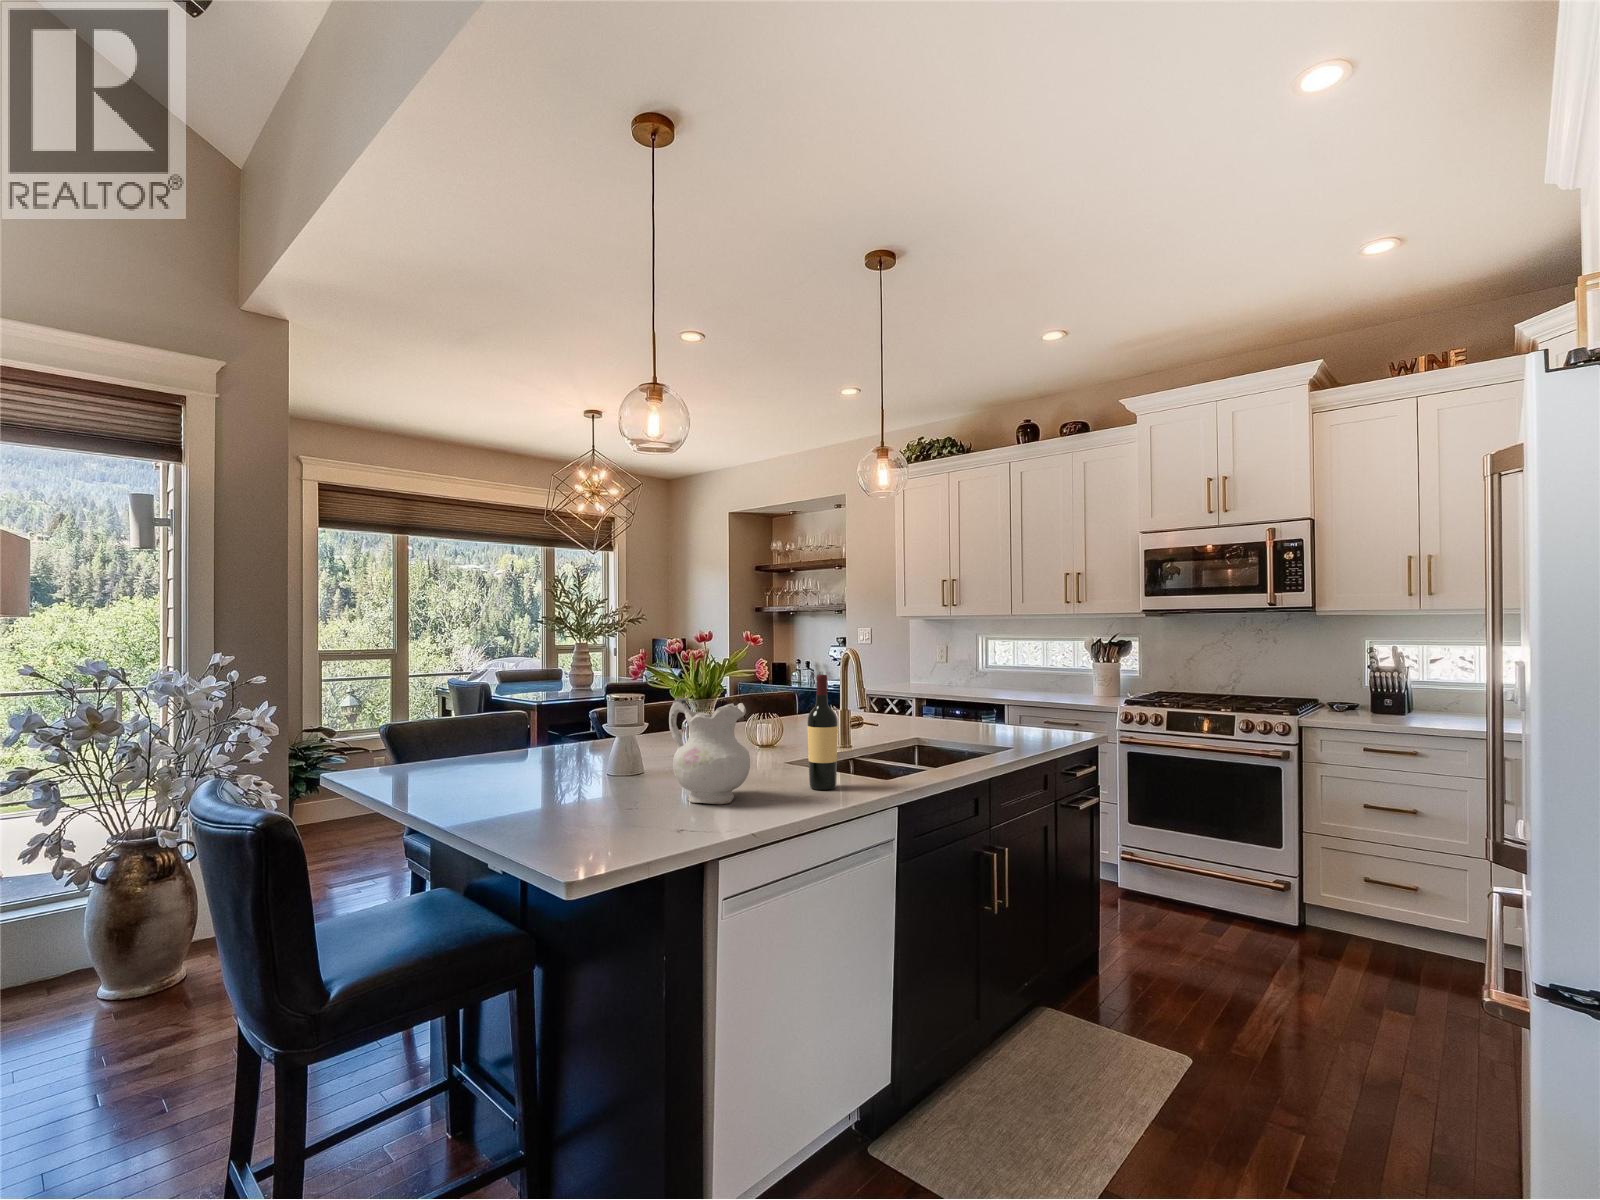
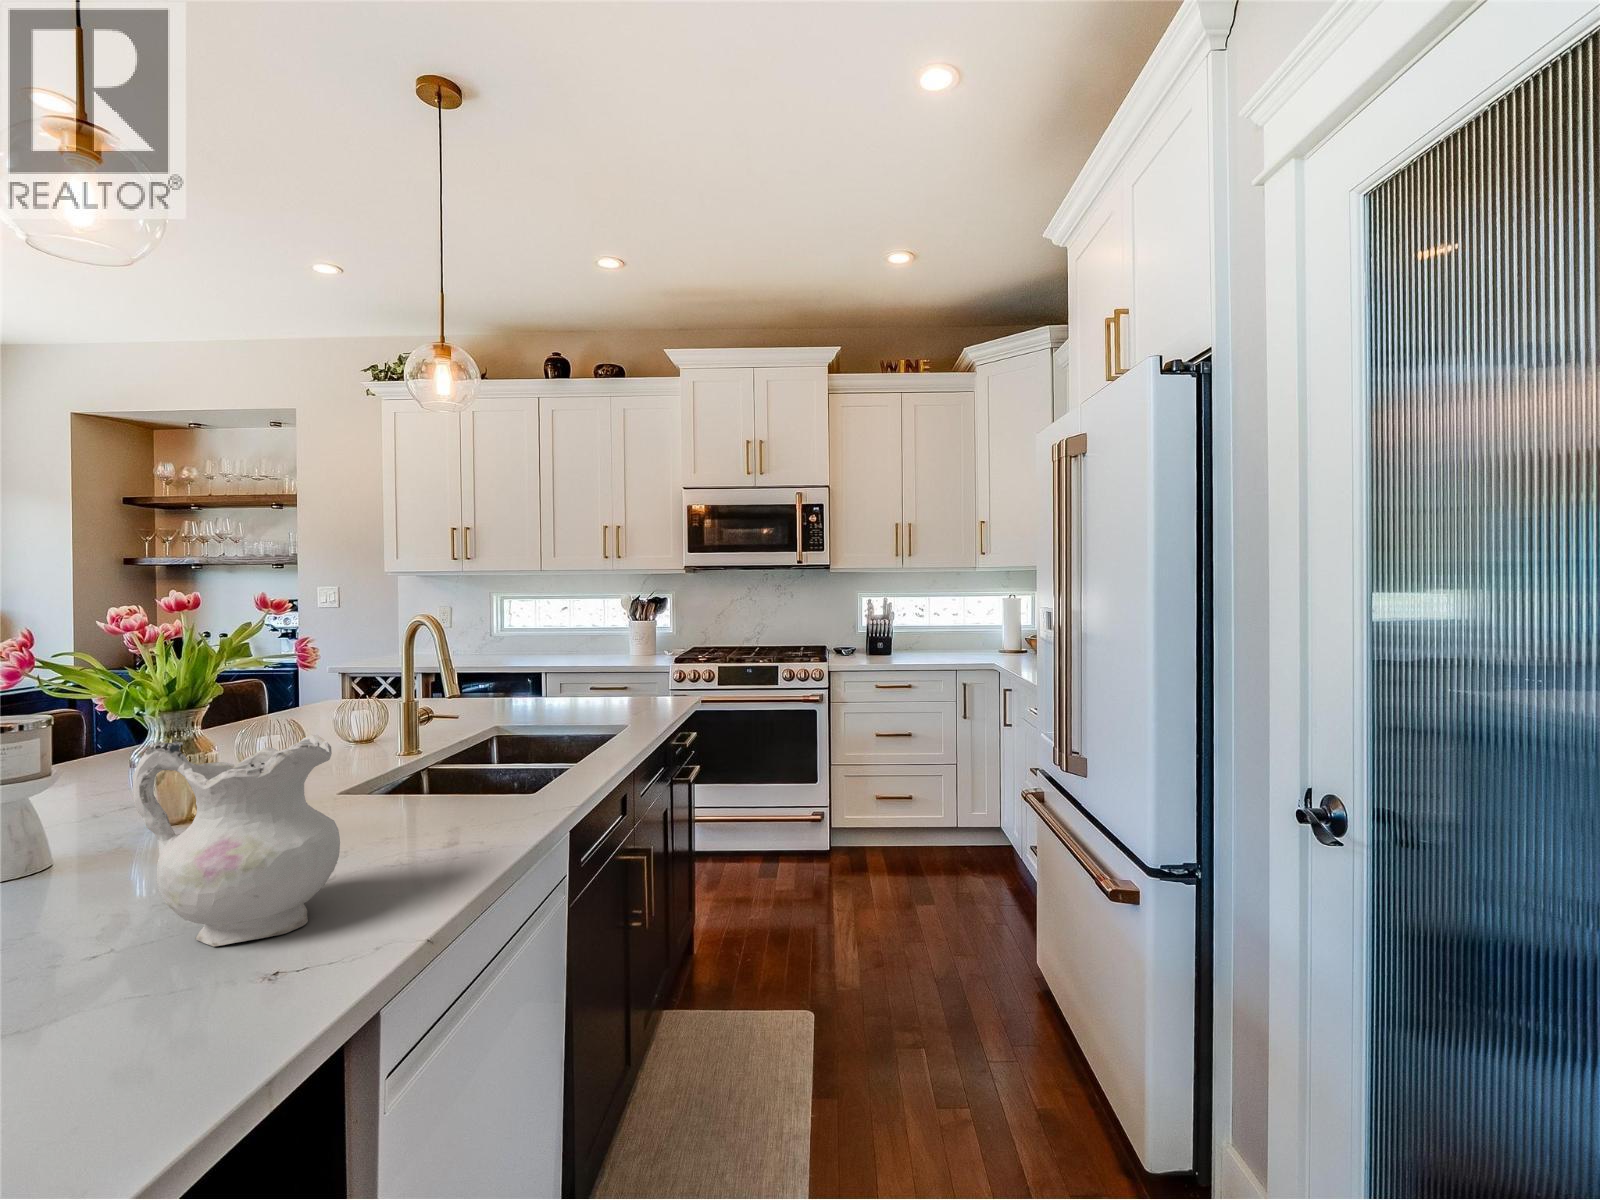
wine bottle: present [807,675,837,790] -> none [423,668,475,851]

